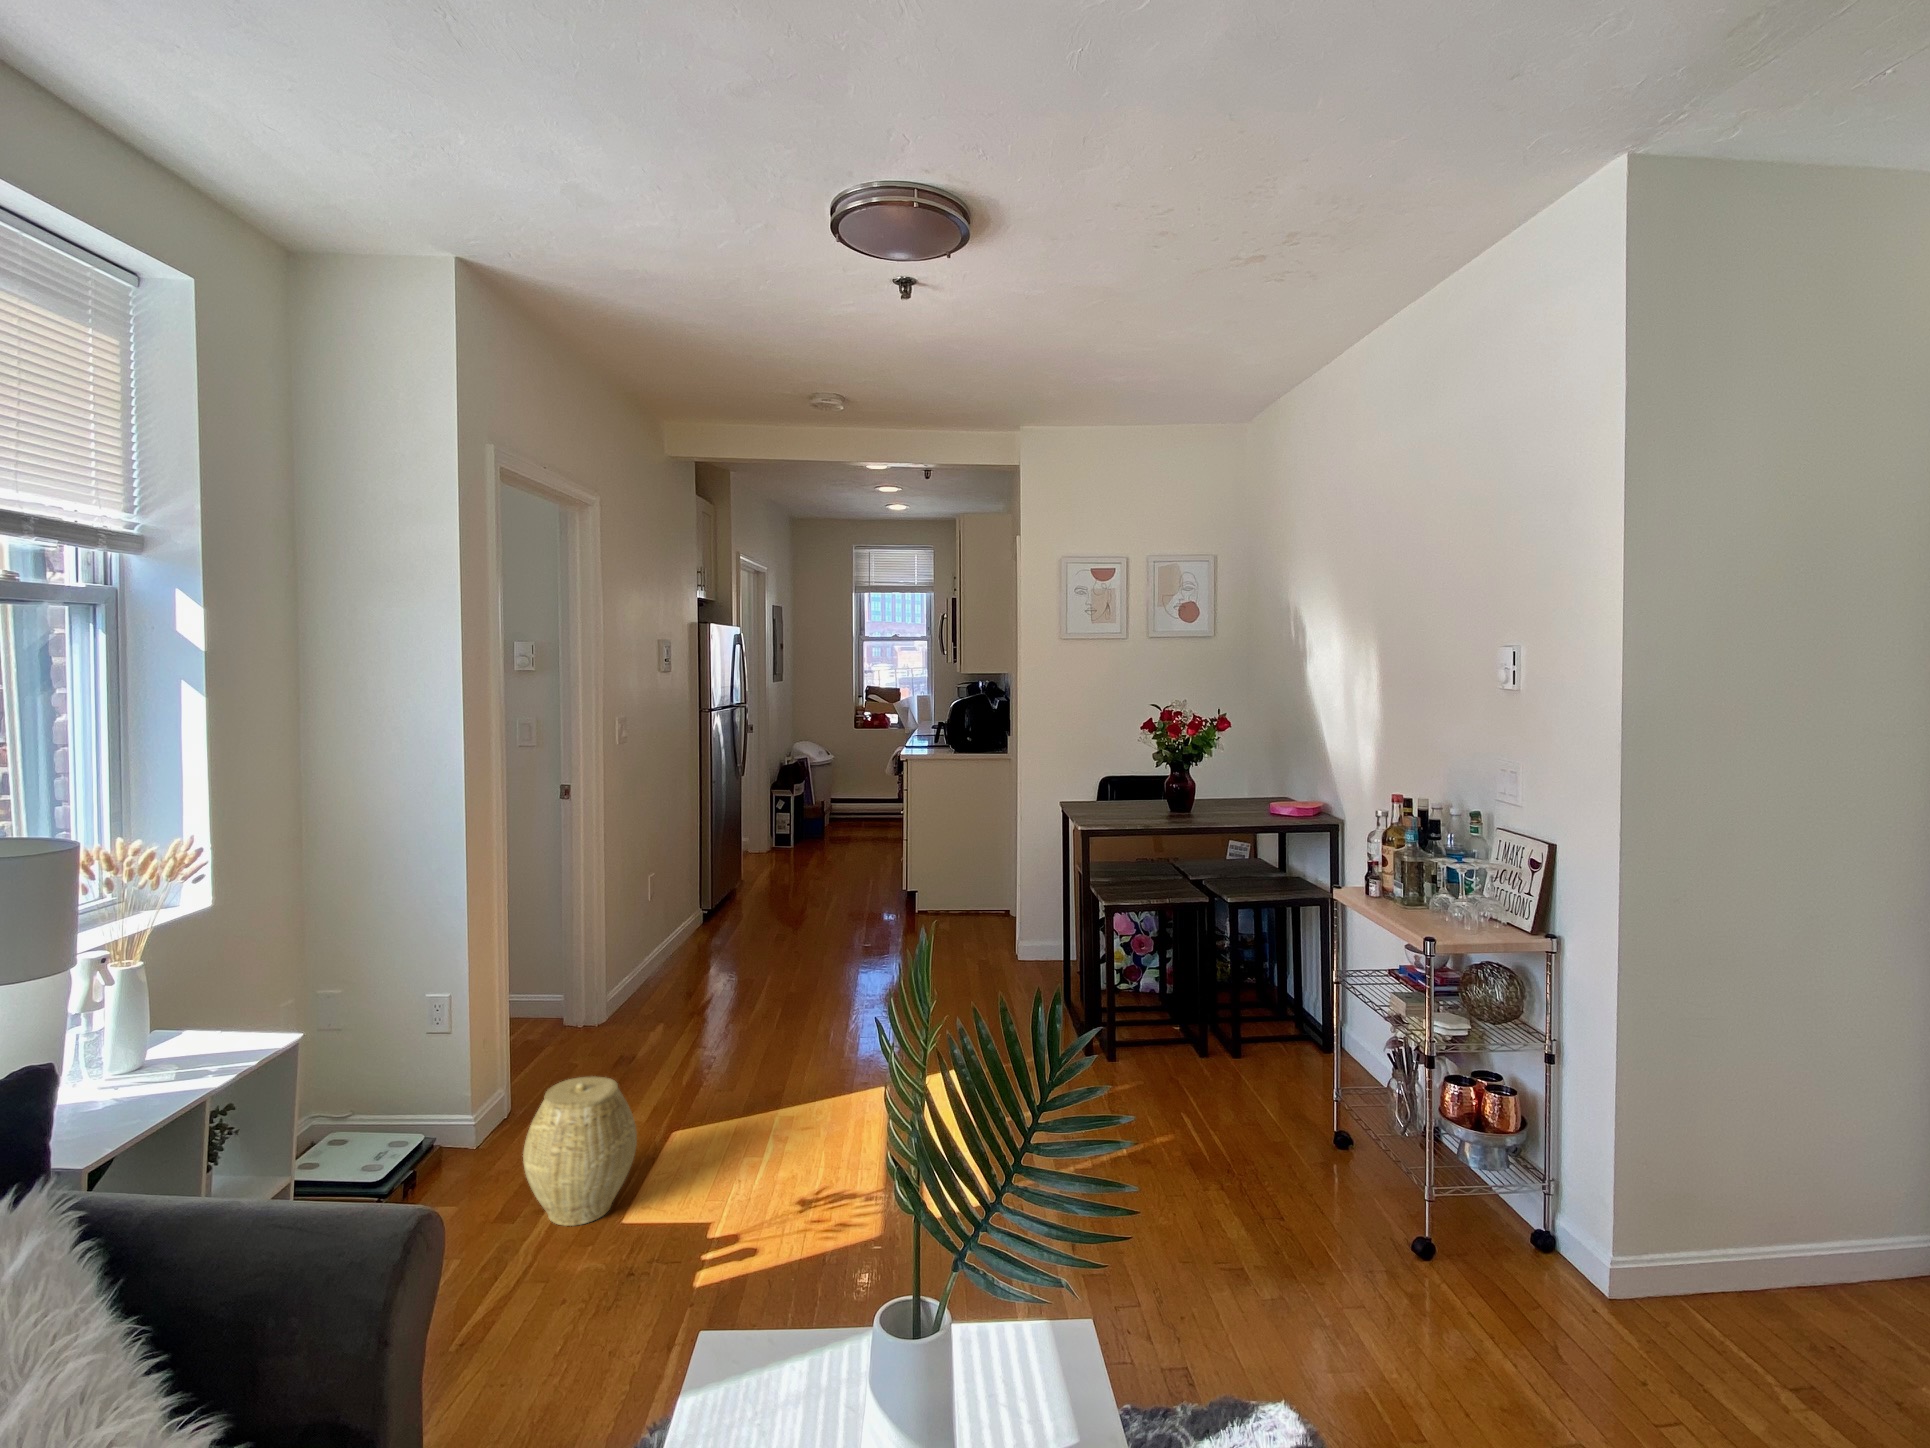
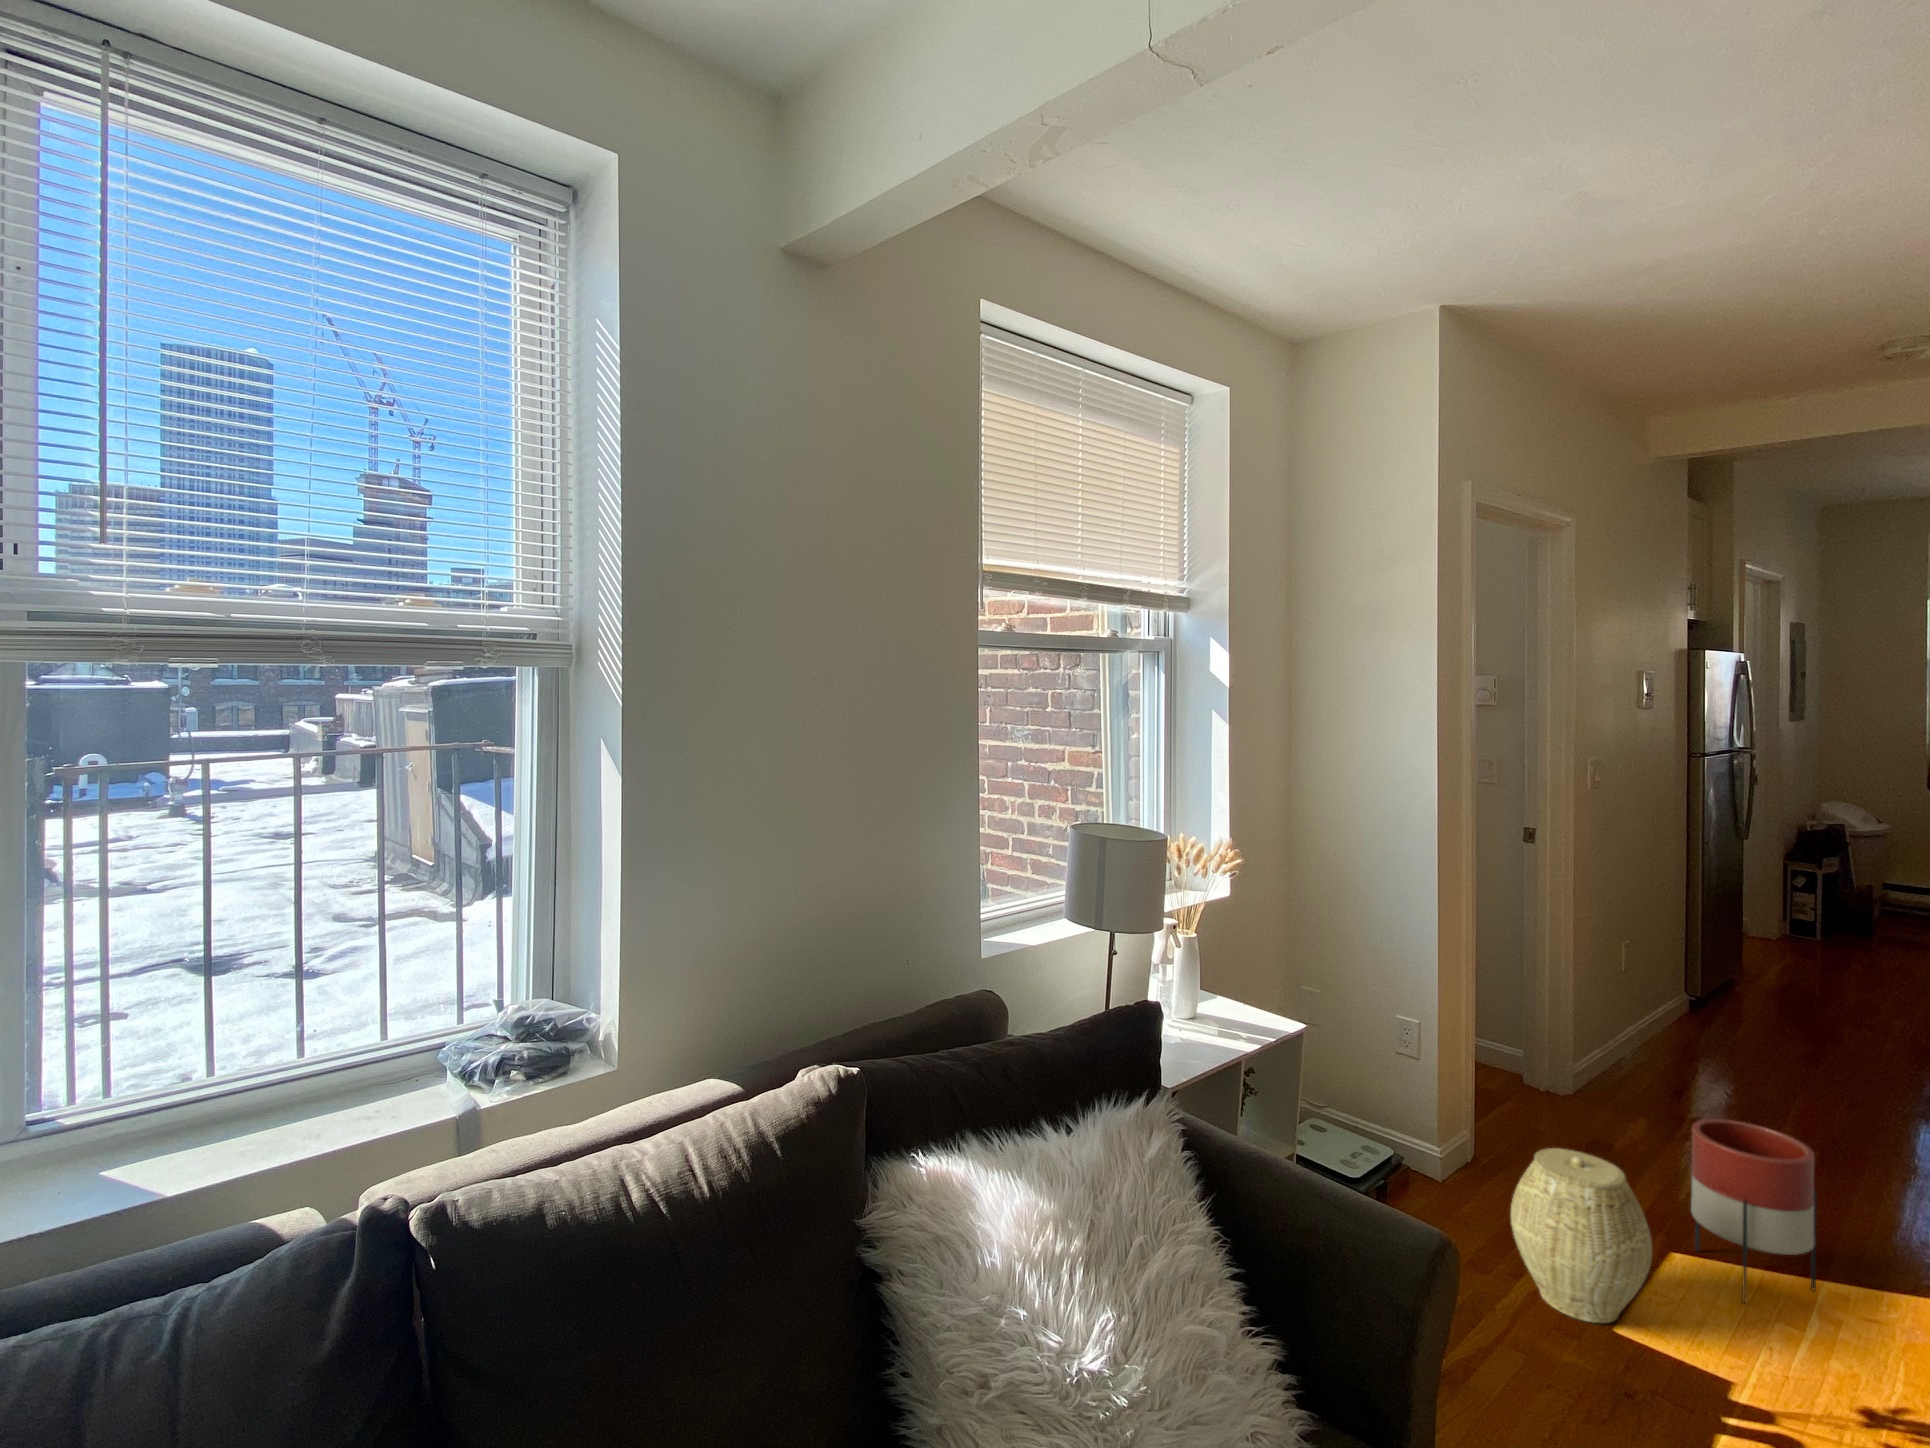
planter: none [672,1009,752,1153] -> present [1691,1119,1817,1303]

